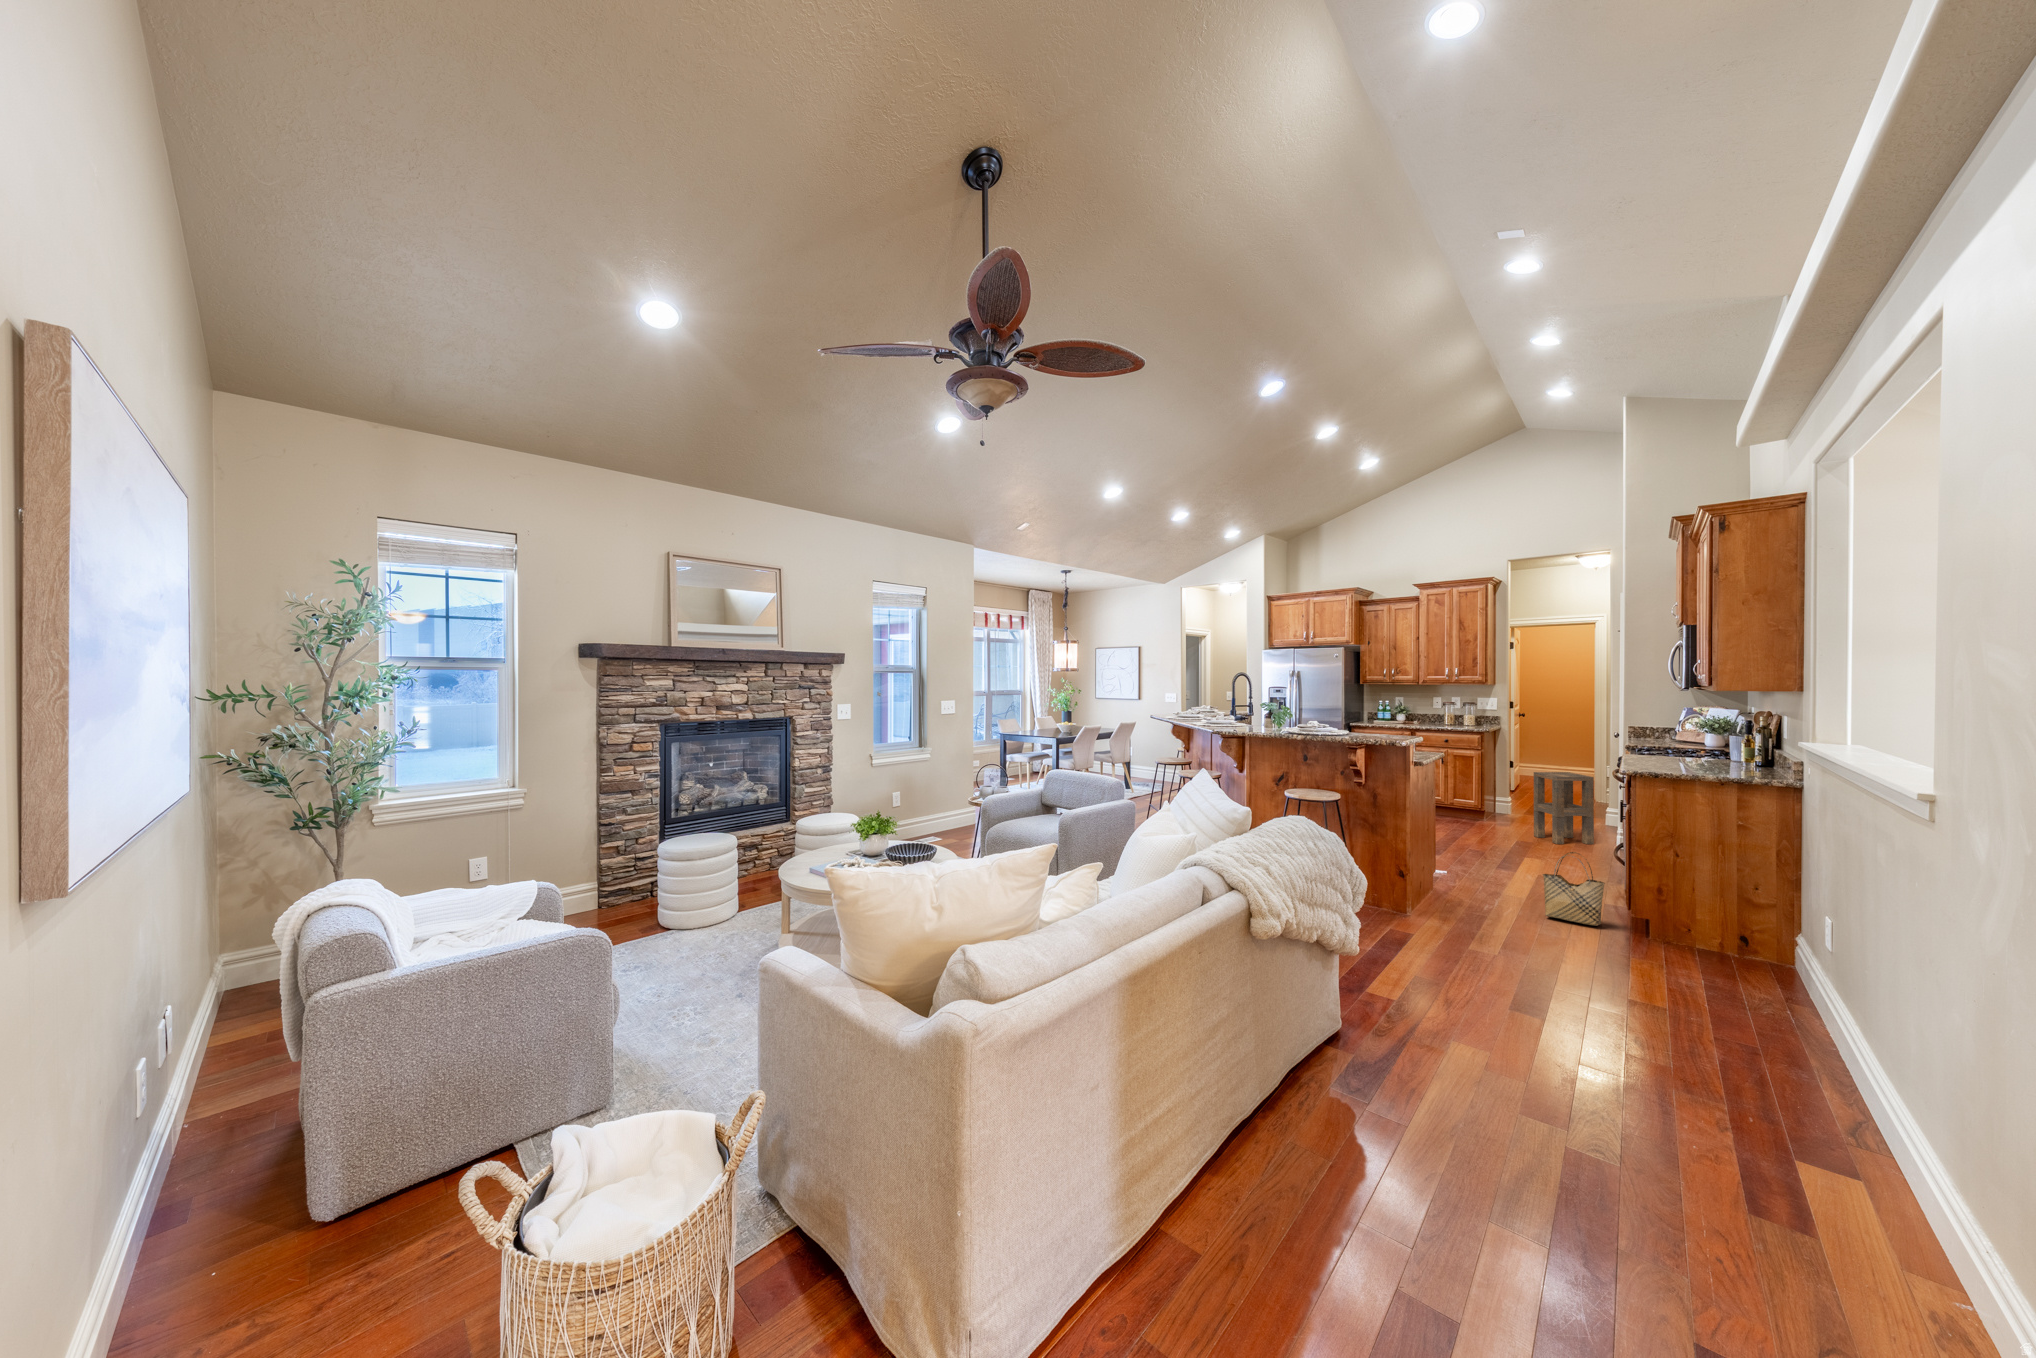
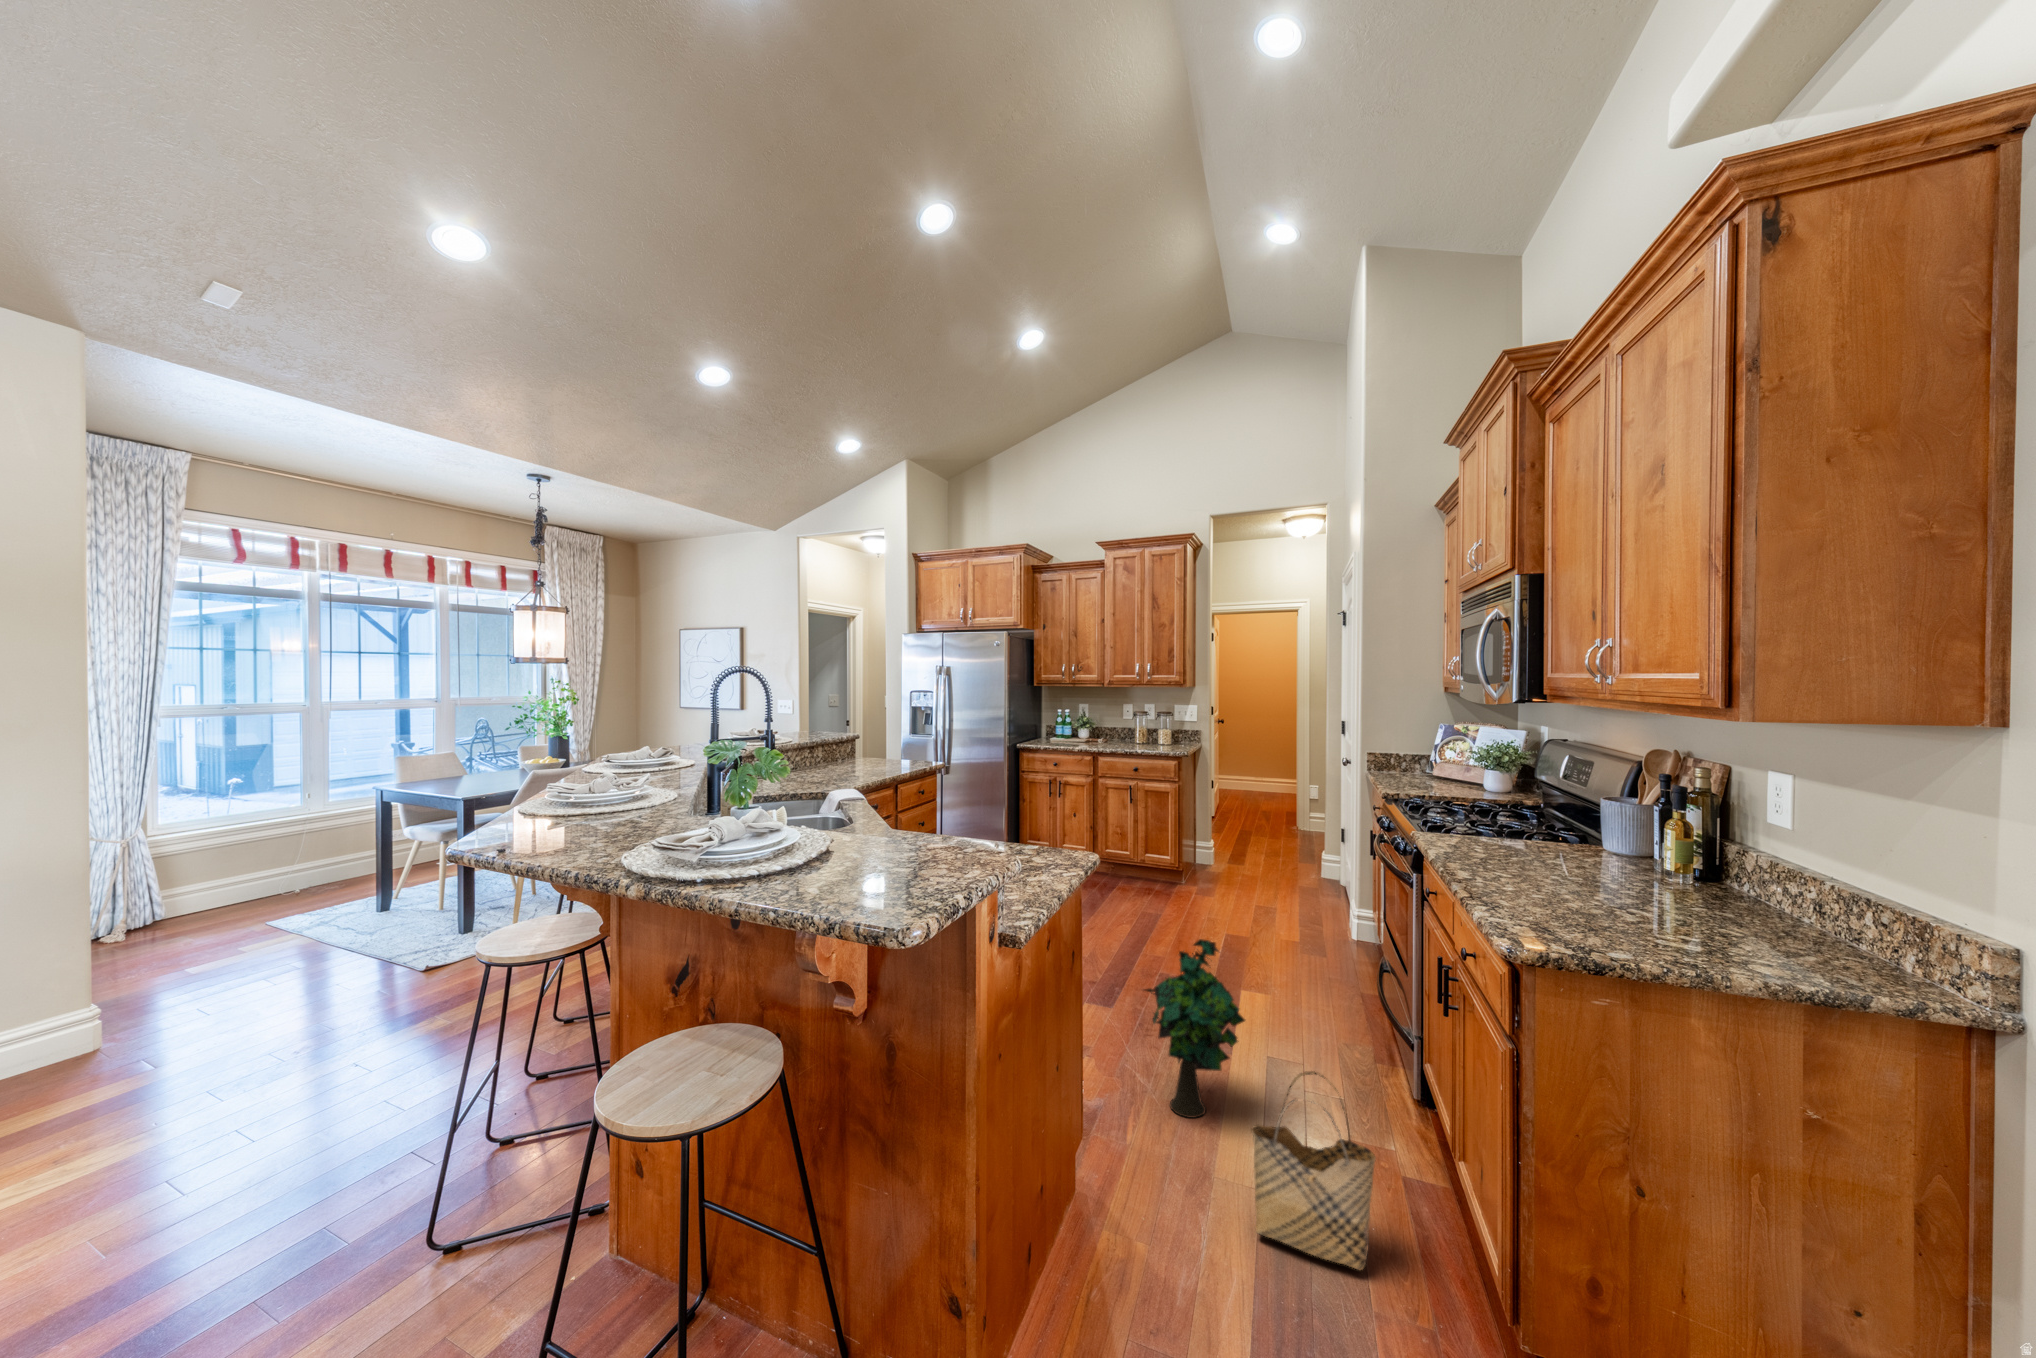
side table: present [1534,772,1594,844] -> none [1239,817,1317,933]
decorative plant: none [1478,808,1540,893] -> present [1144,939,1245,1118]

